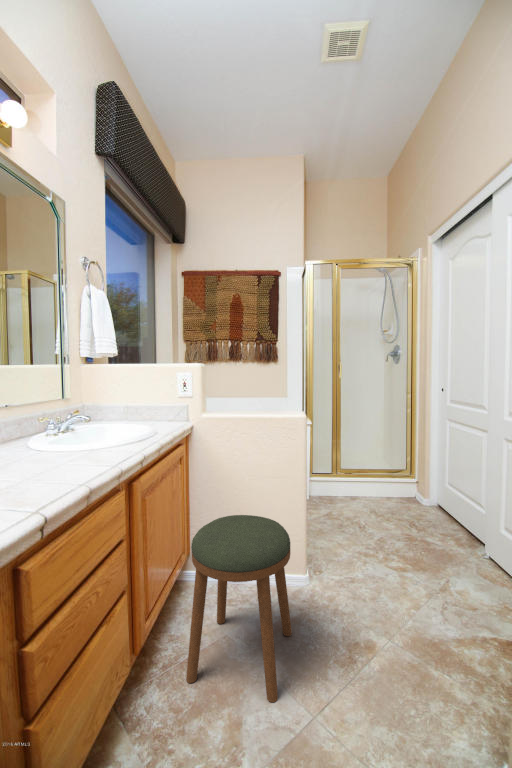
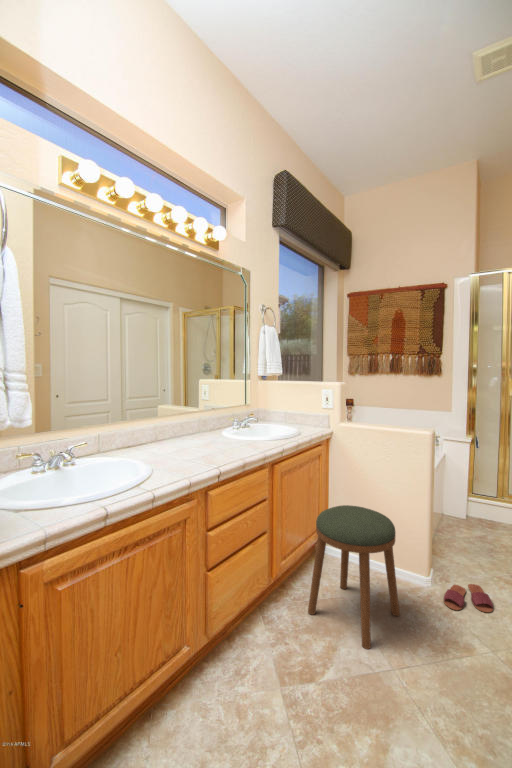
slippers: none [324,566,367,603] -> present [444,584,493,613]

